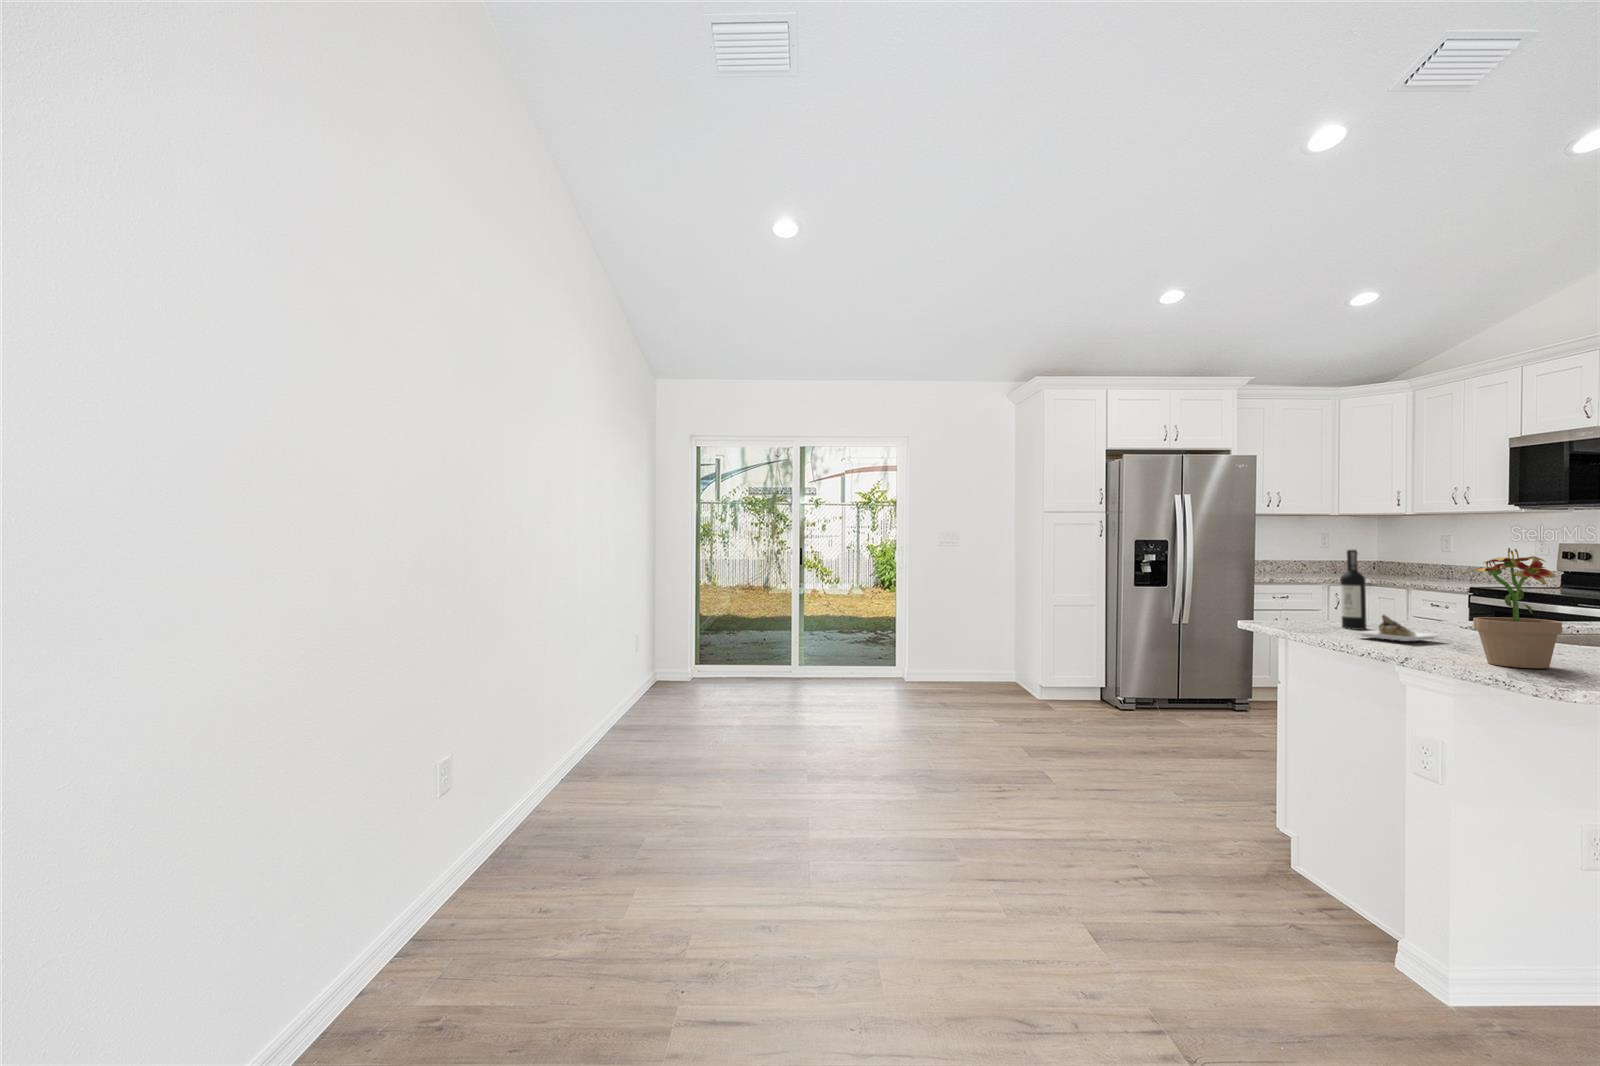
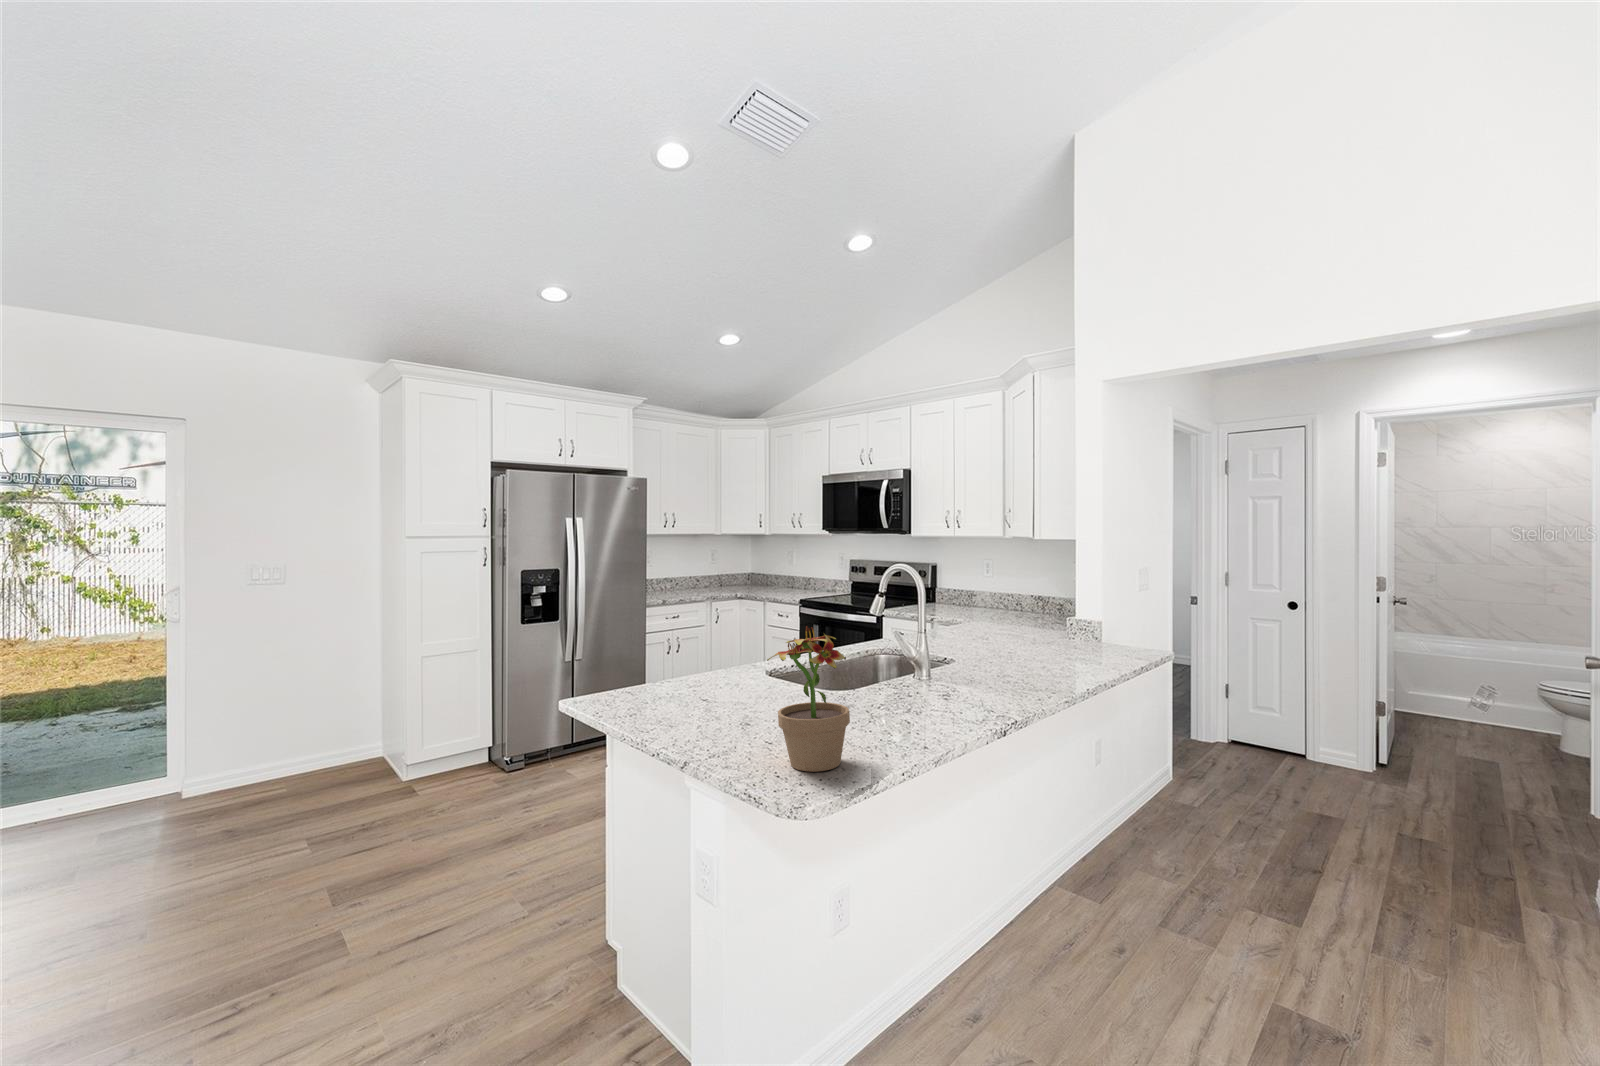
wine bottle: present [1340,550,1441,641] -> none [678,606,762,725]

